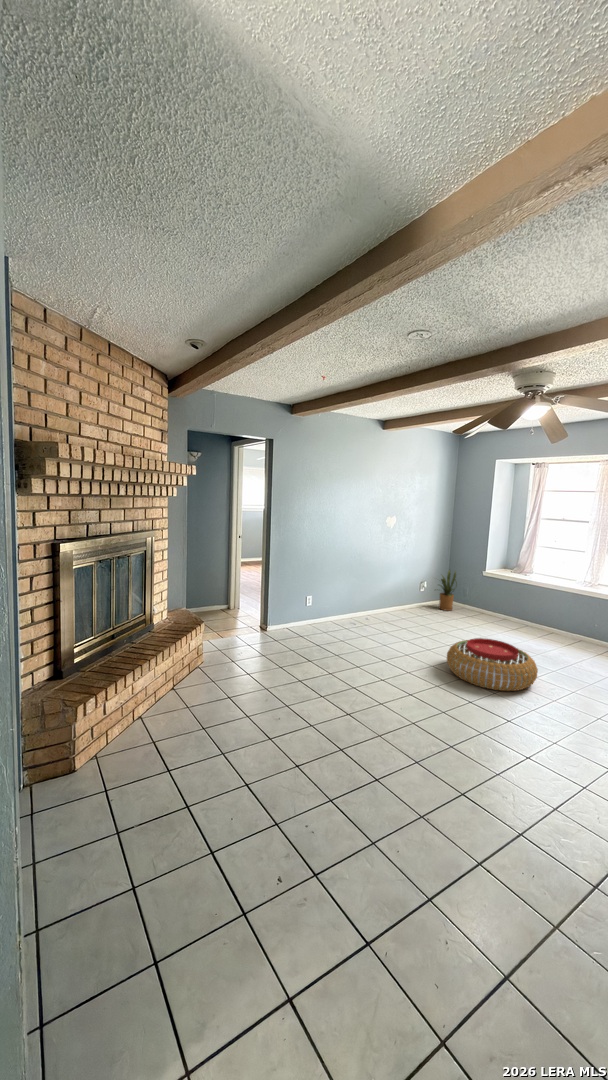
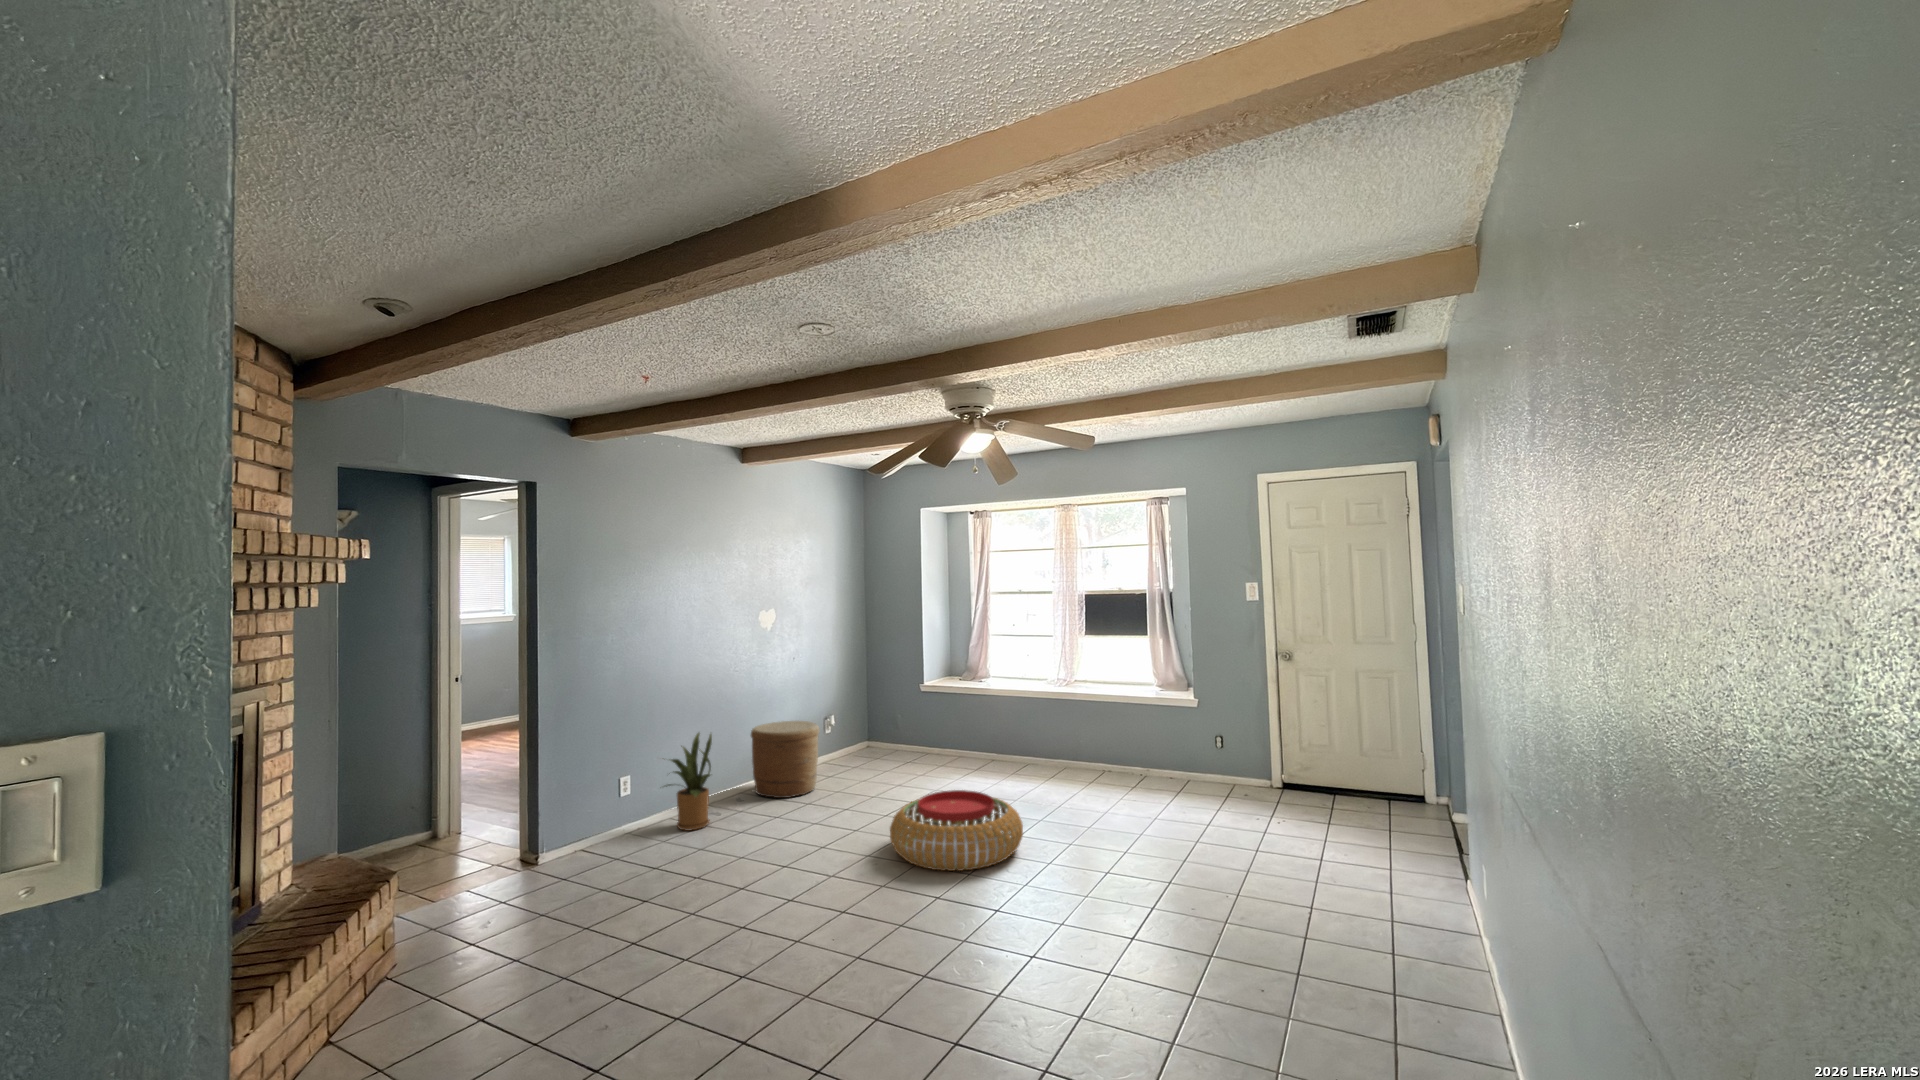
house plant: present [439,570,457,611] -> present [666,733,712,831]
woven basket: none [376,580,415,623] -> present [751,721,820,798]

